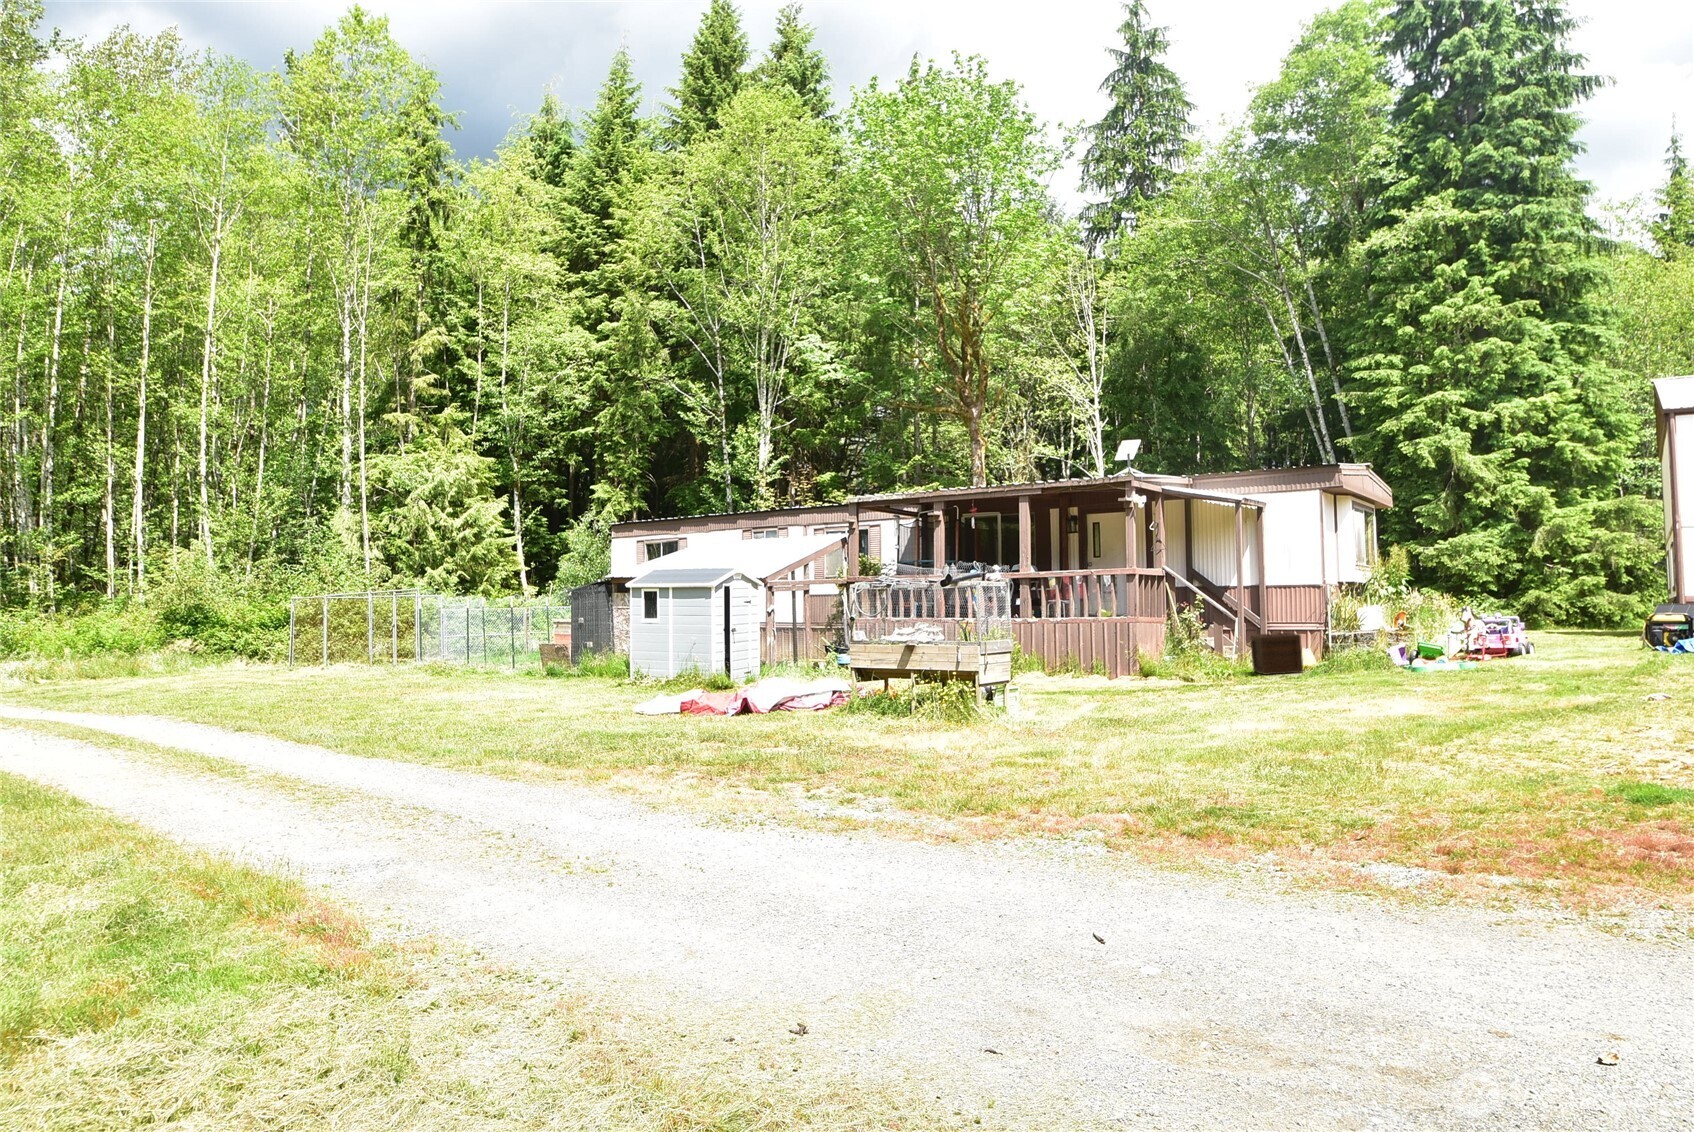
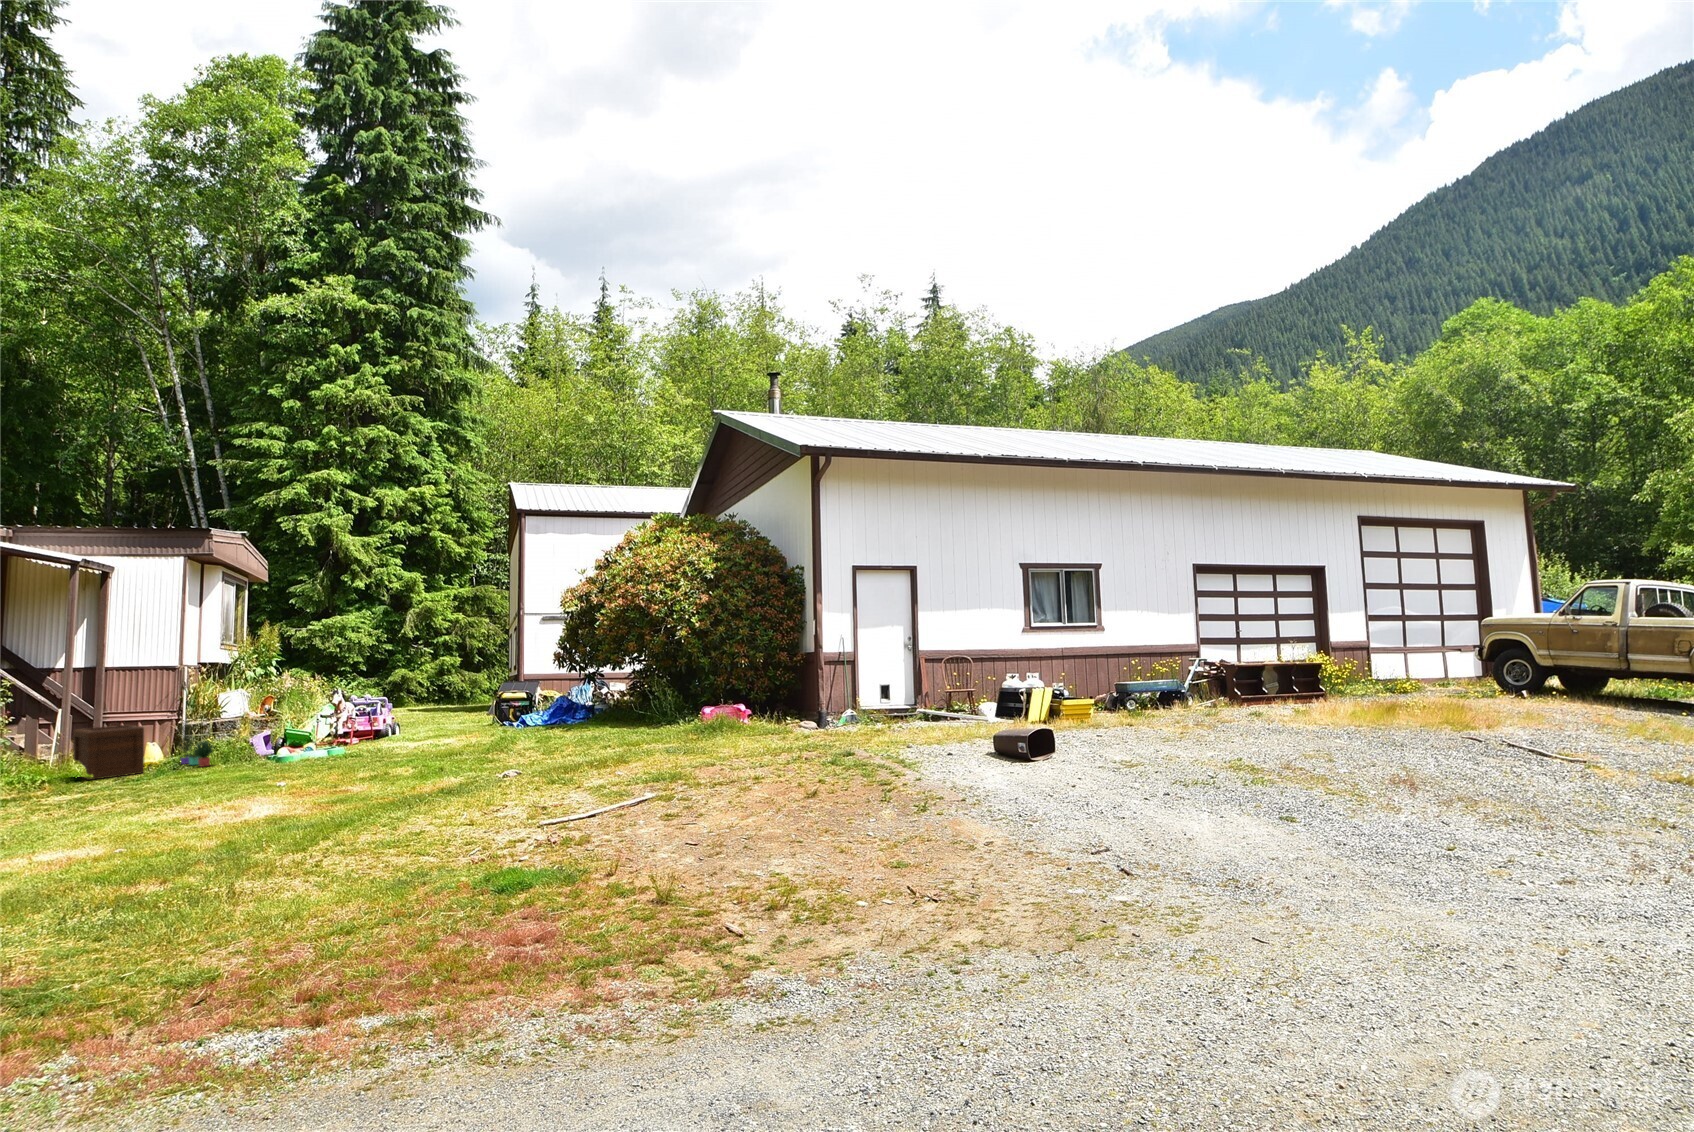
potted plant: none [1325,629,1357,670] -> present [179,720,213,767]

